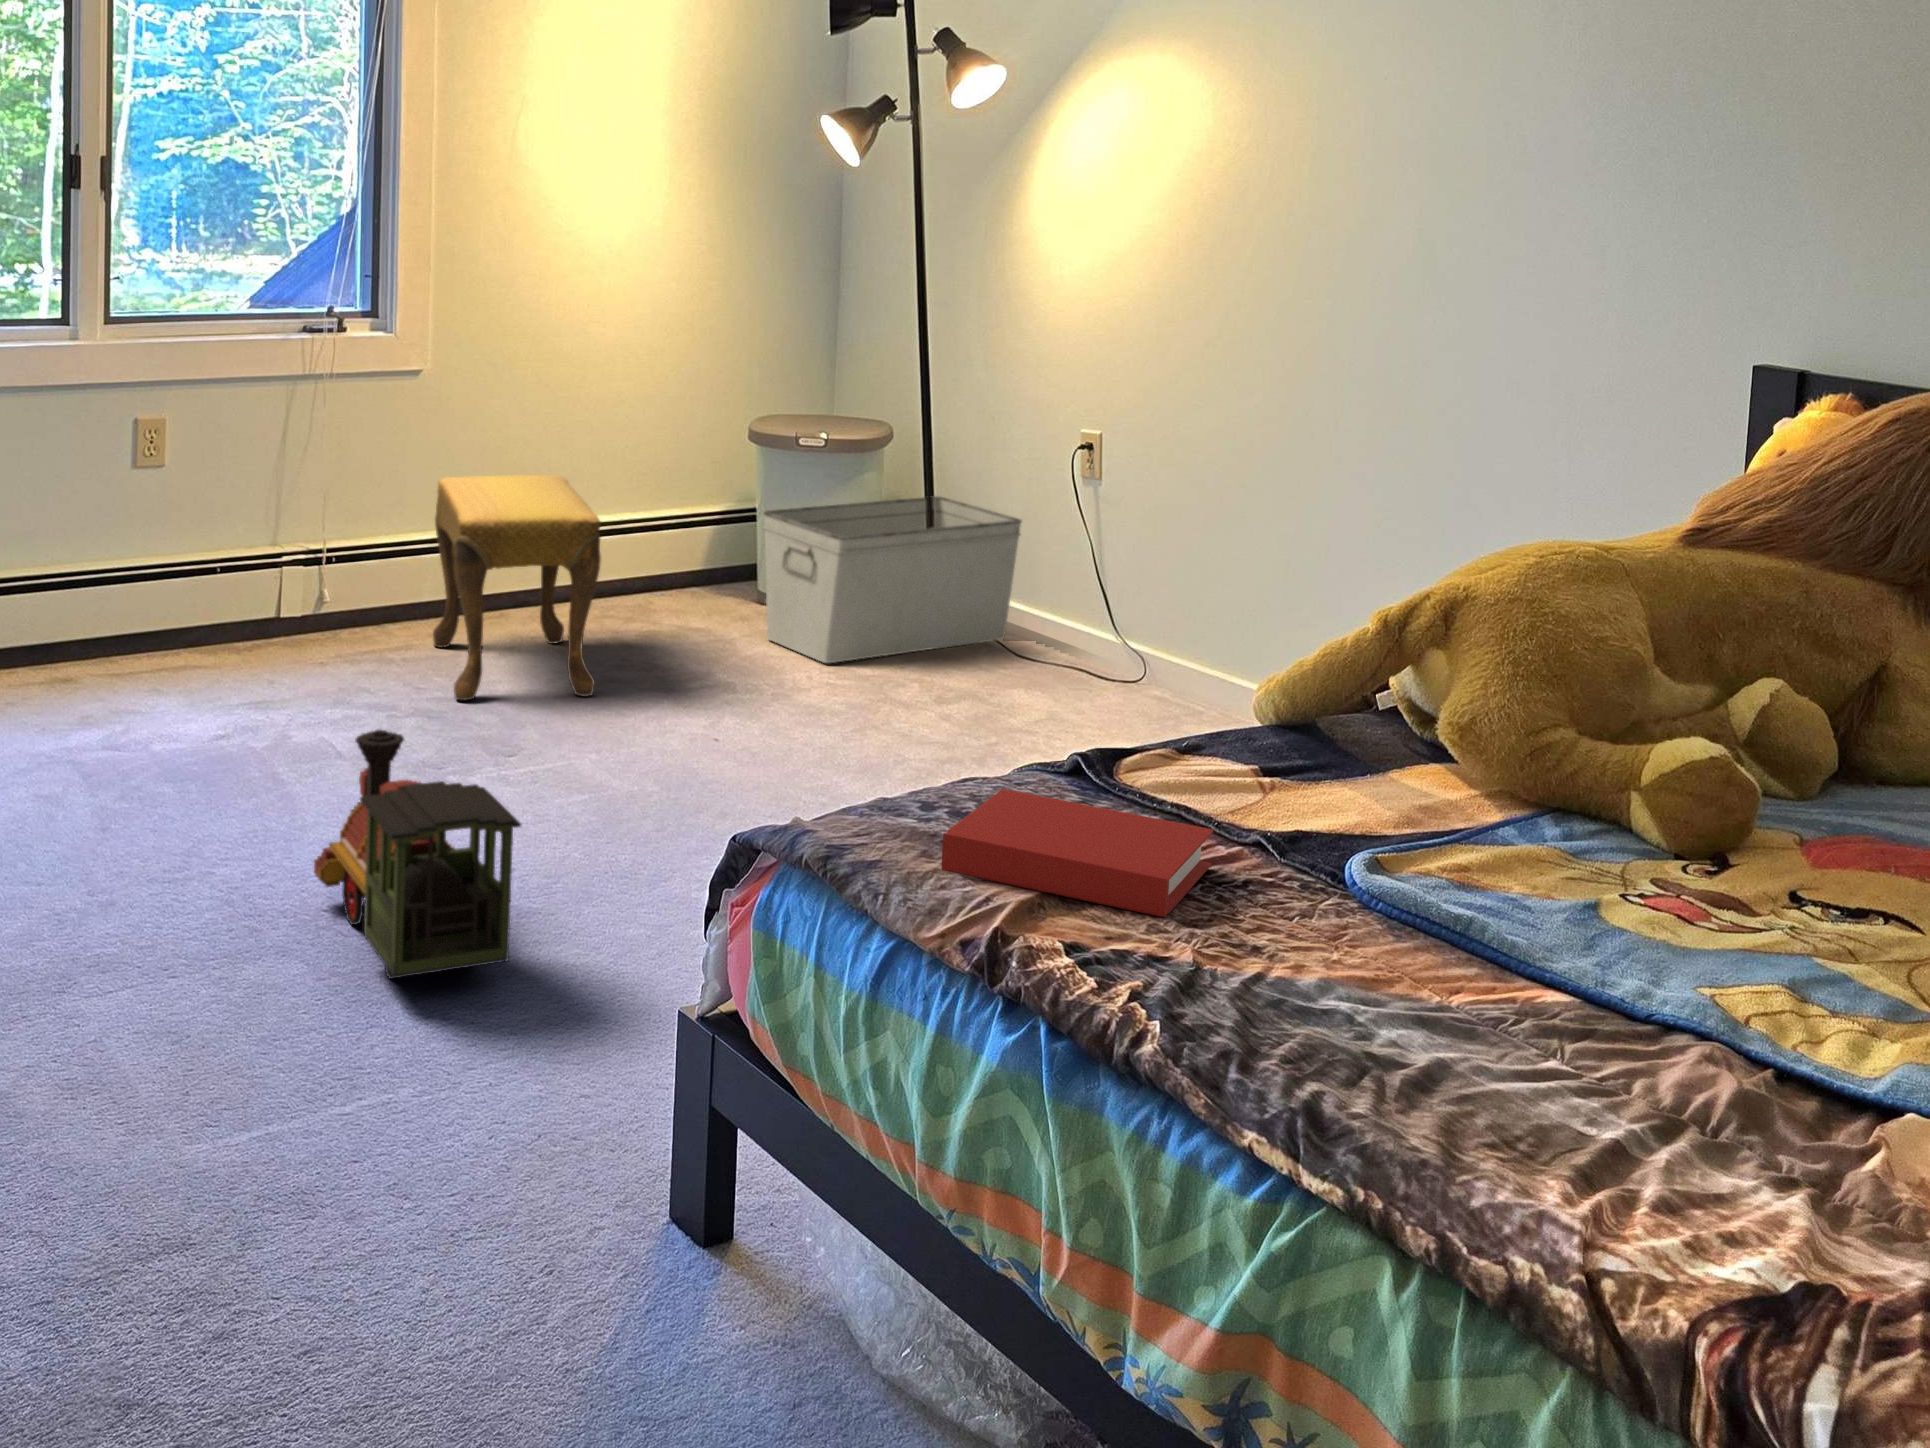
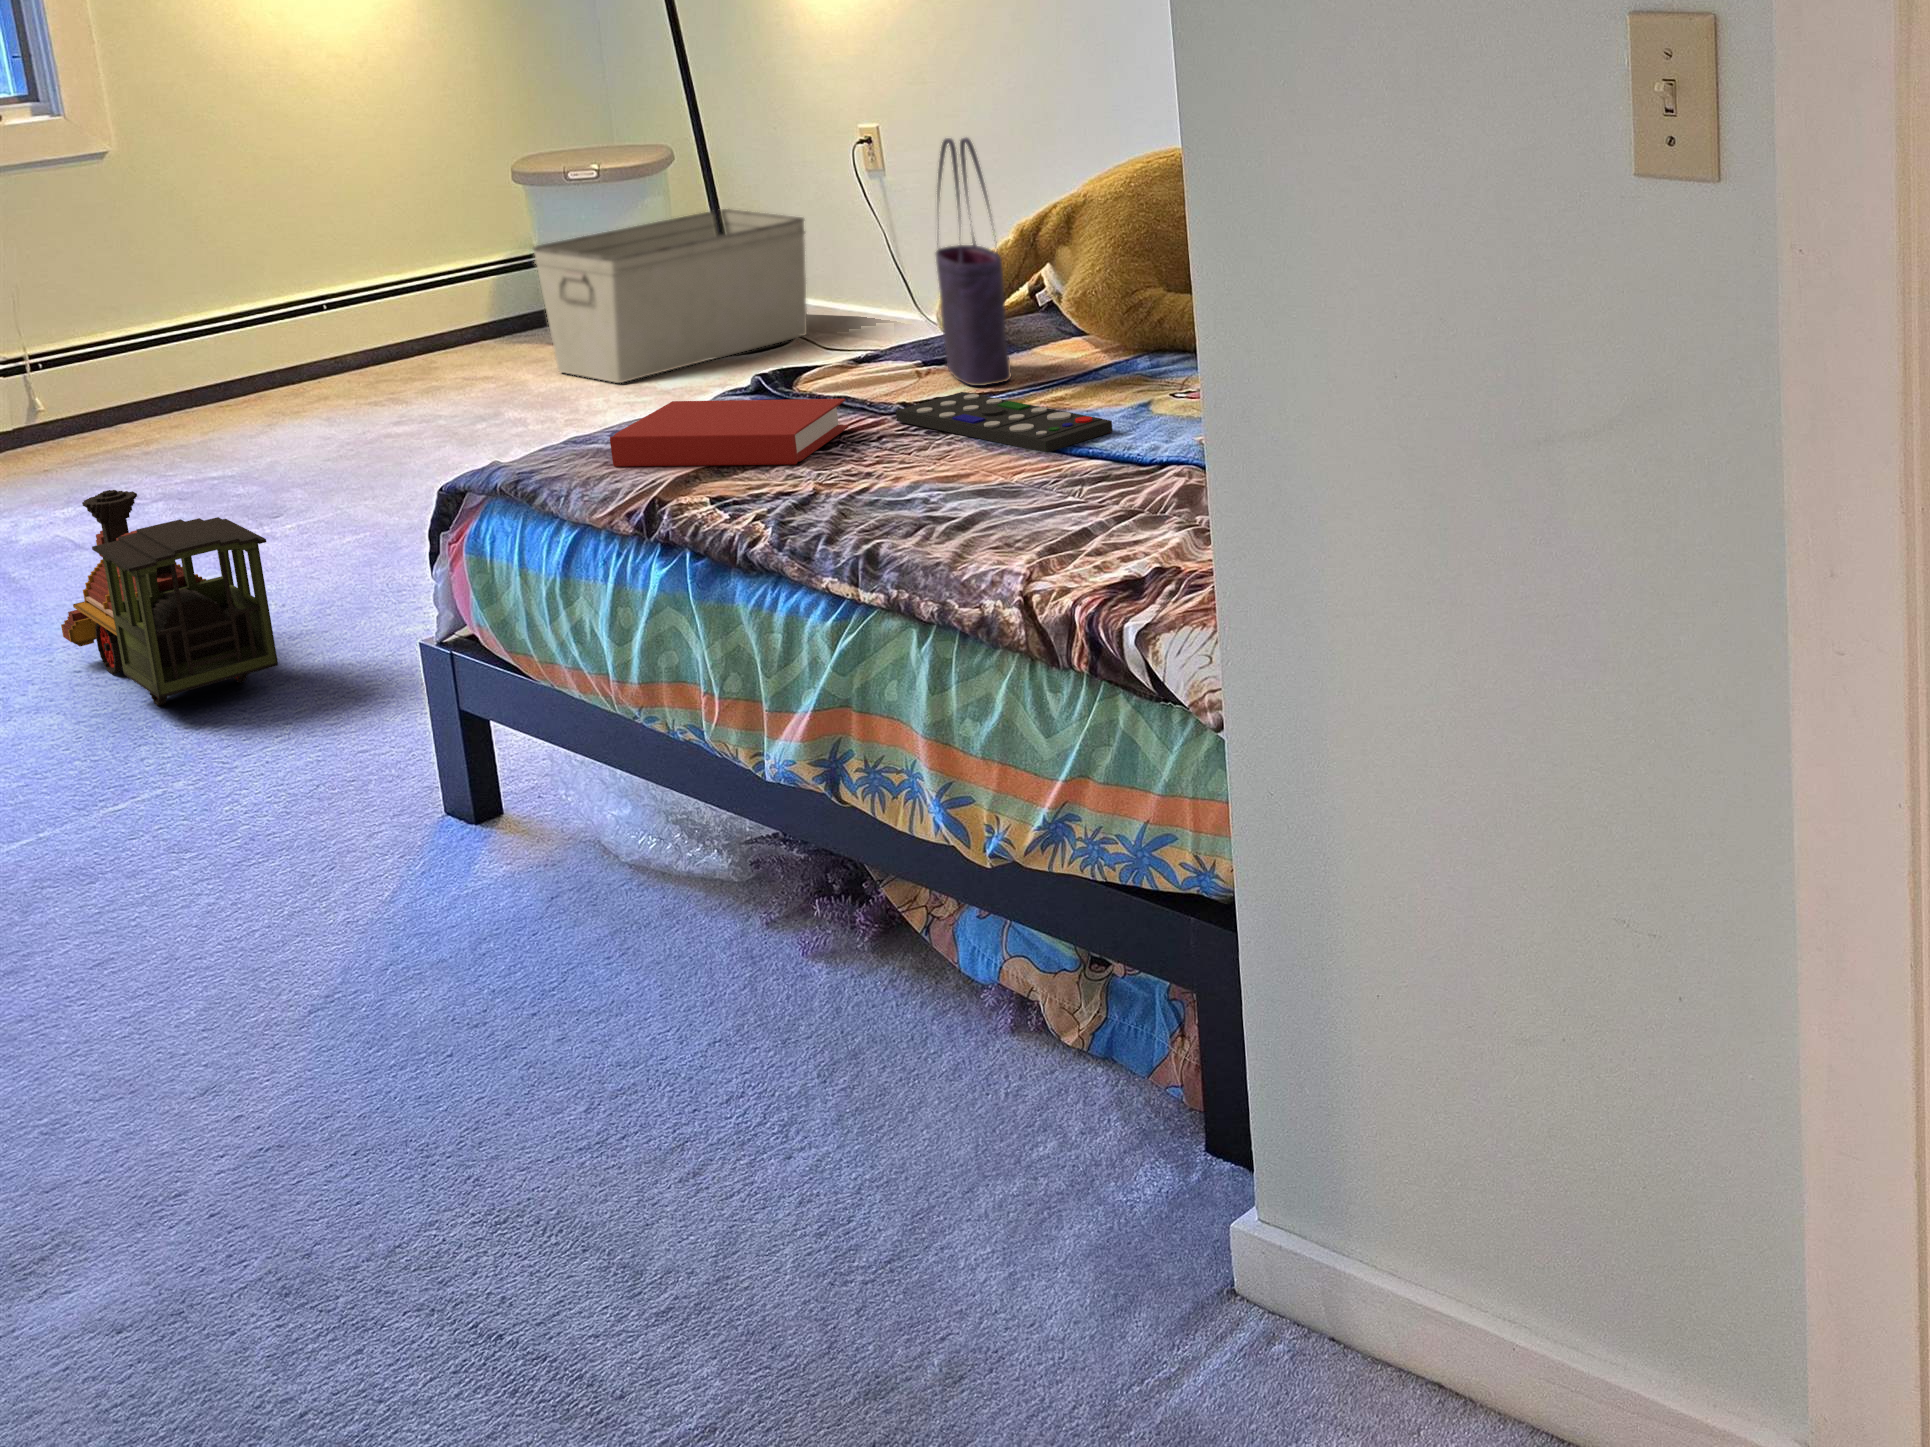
footstool: present [433,475,601,700] -> none [155,241,368,477]
tote bag: none [1298,515,1398,827] -> present [936,138,1011,386]
remote control: none [1268,839,1573,971] -> present [896,392,1112,452]

